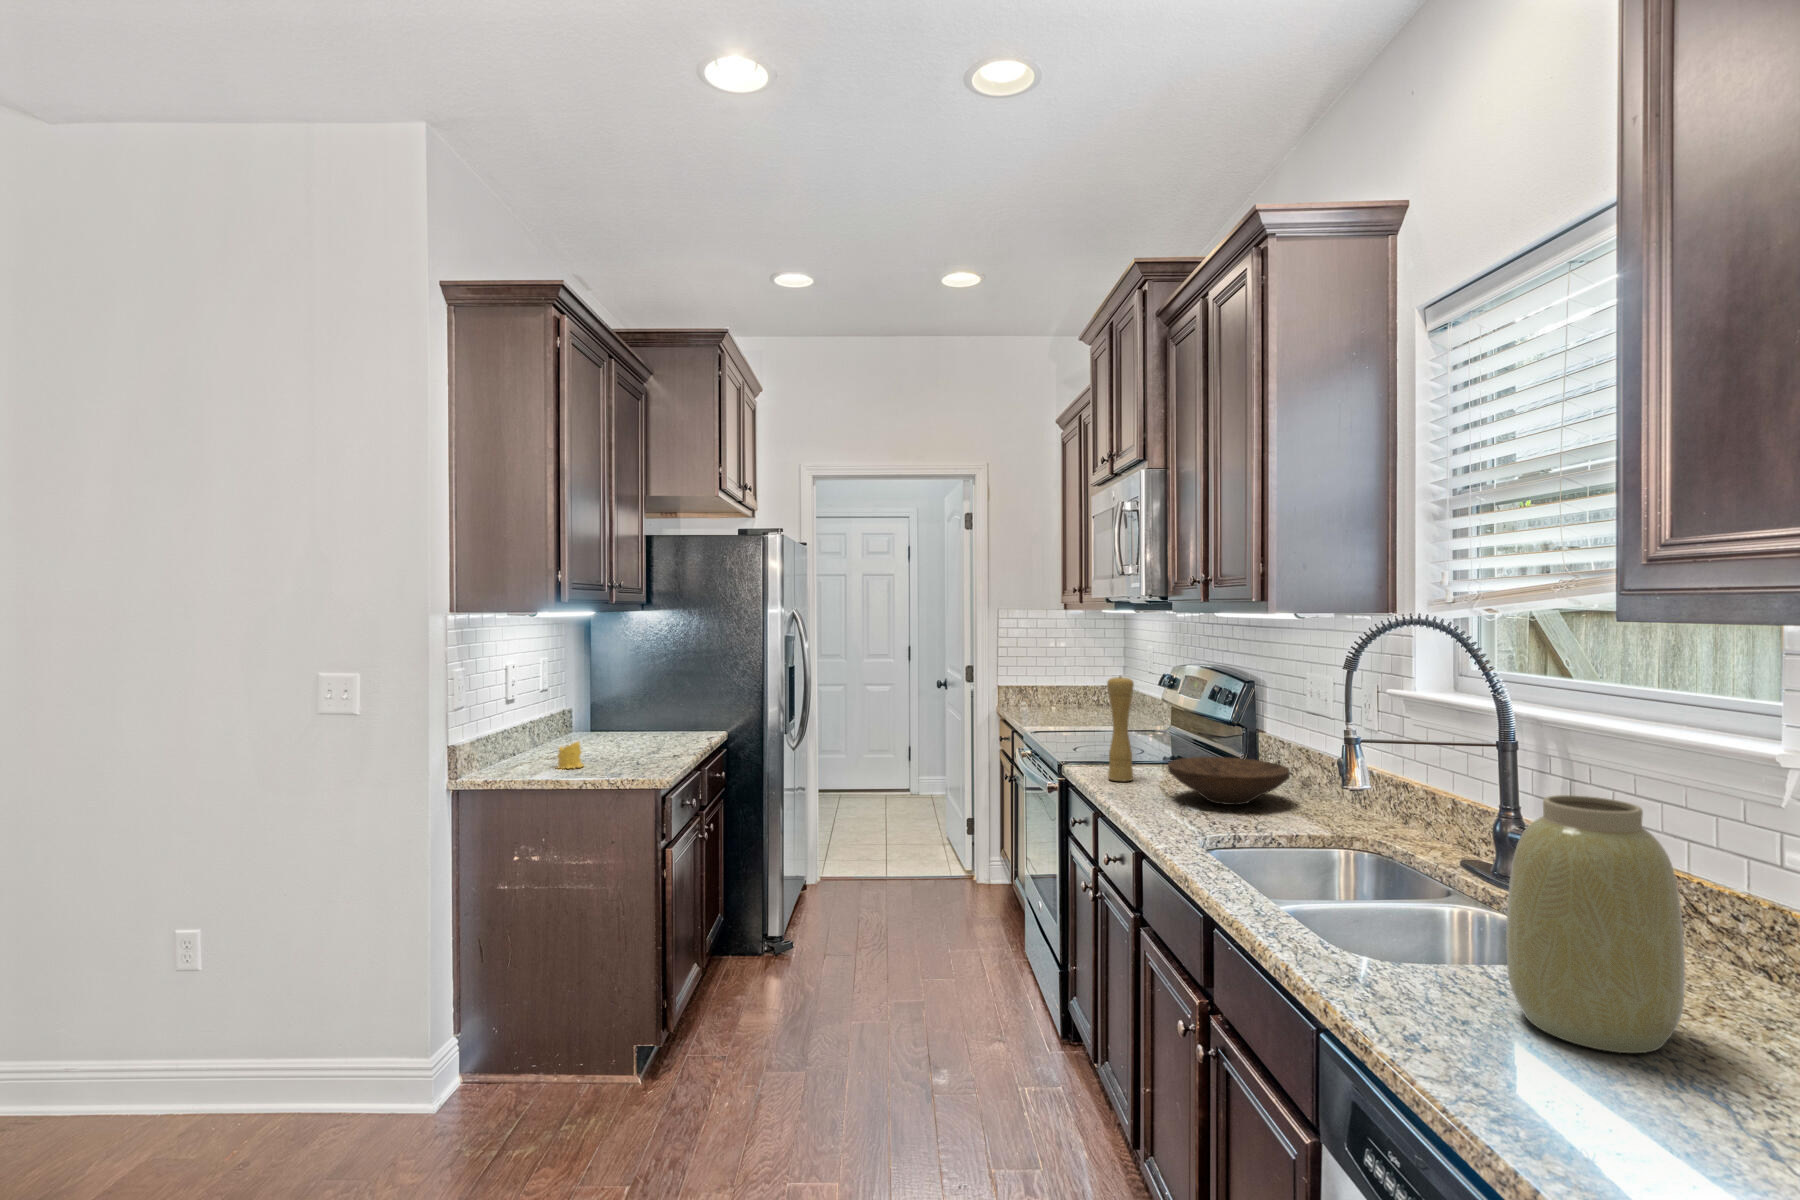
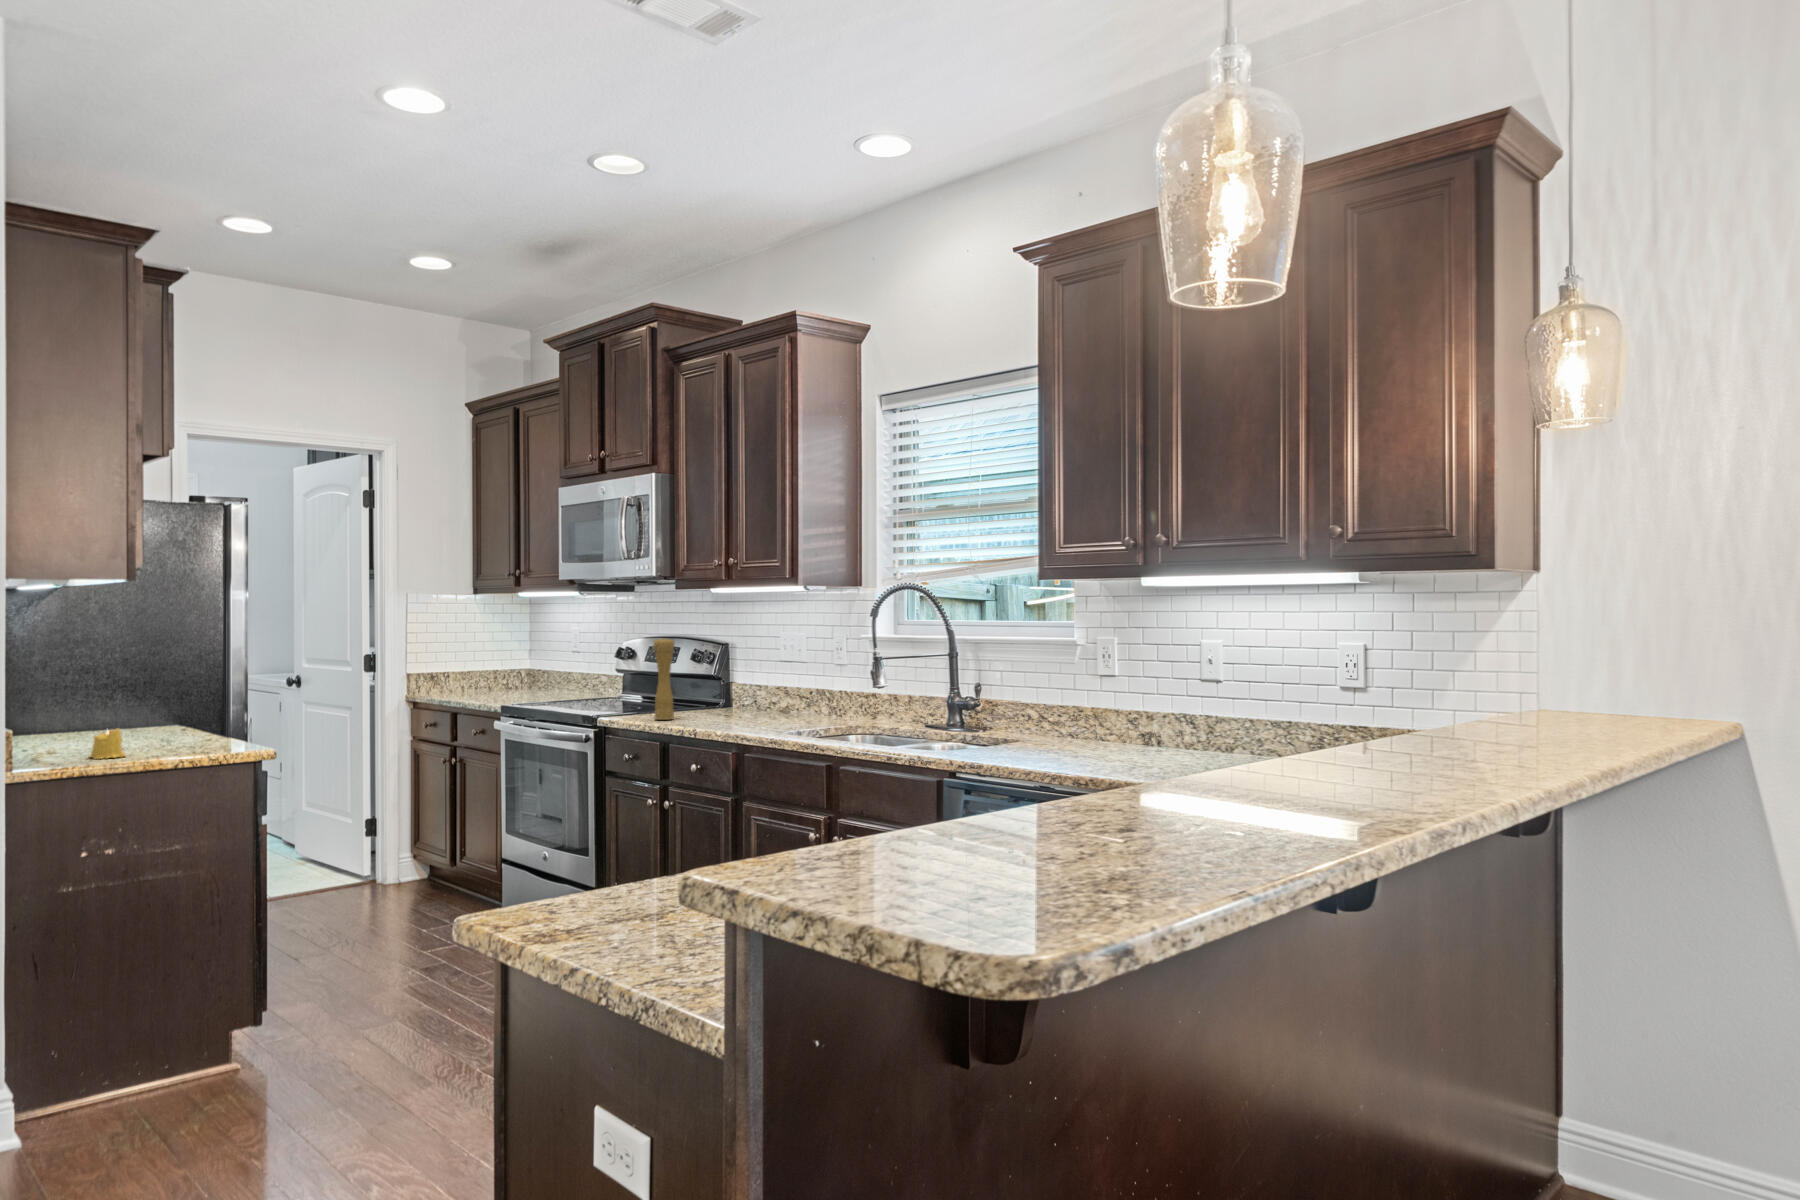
wooden bowl: present [1168,757,1290,805] -> none [717,693,800,722]
vase: present [1506,795,1685,1053] -> none [1005,655,1066,755]

